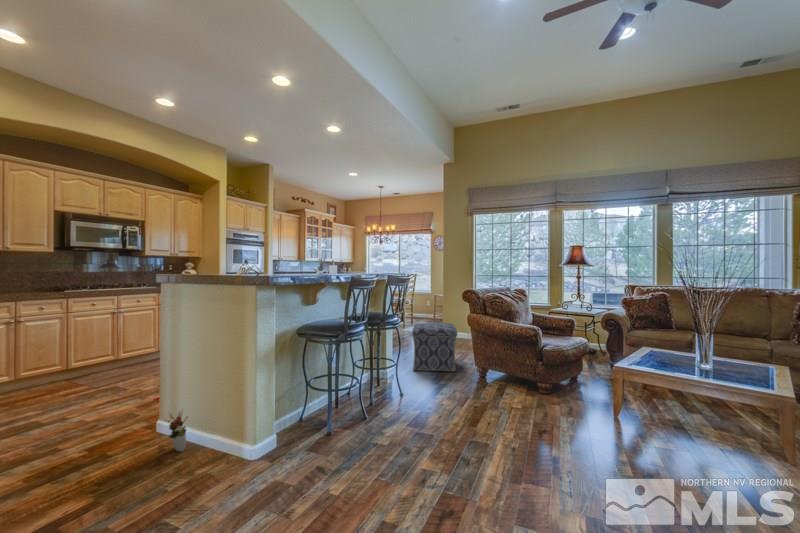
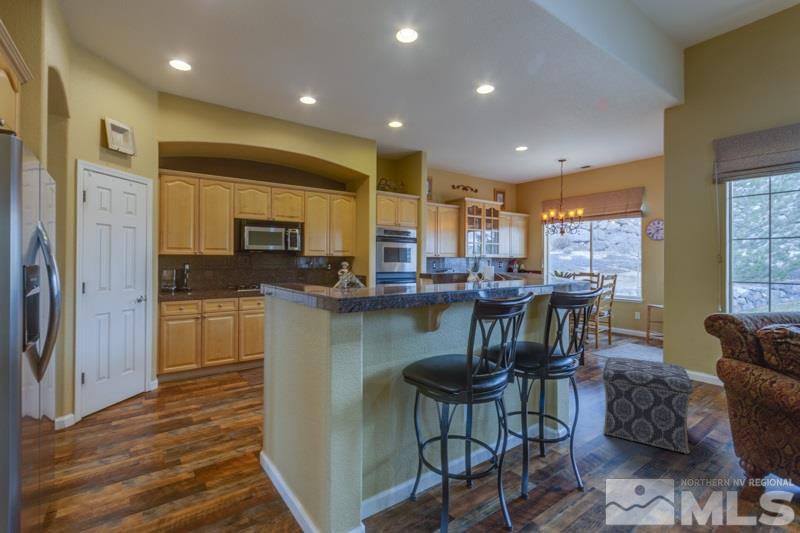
decorative plant: present [165,412,188,451] -> none [246,455,272,509]

